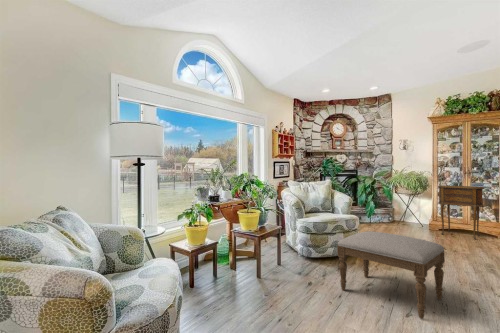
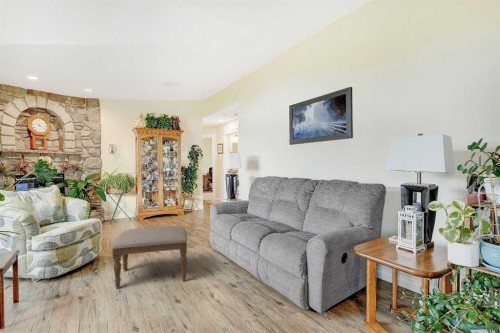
side table: present [438,186,484,239] -> none [143,183,173,222]

